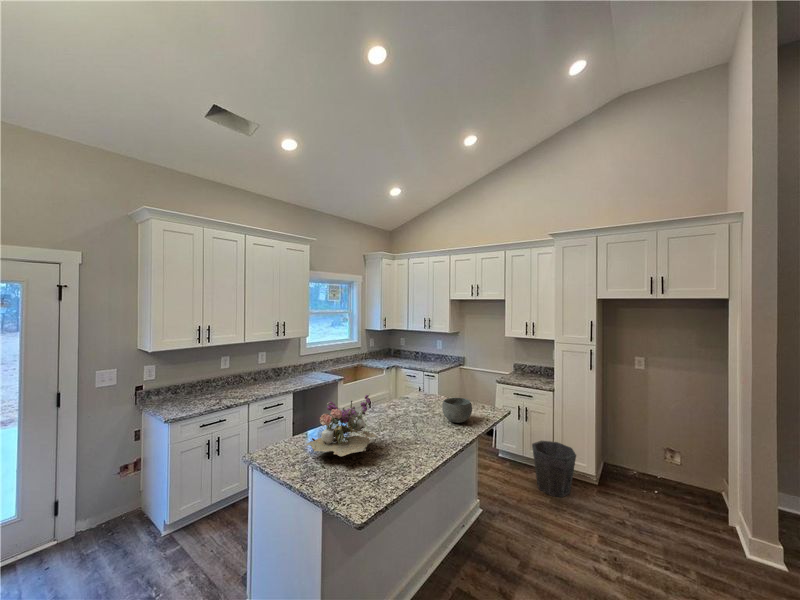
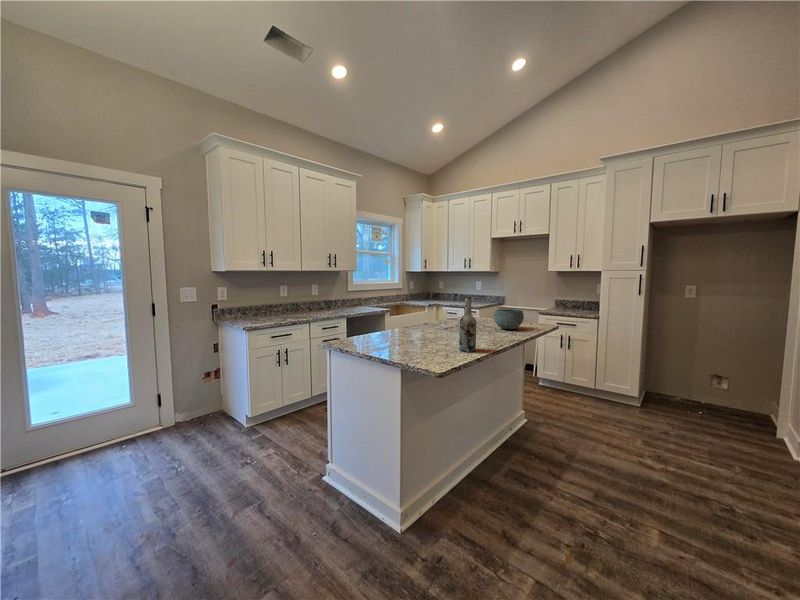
flower arrangement: present [307,394,376,456] -> none [377,292,438,342]
wine bottle: none [394,411,413,475] -> present [459,297,477,352]
waste bin: present [532,441,576,497] -> none [575,366,621,414]

